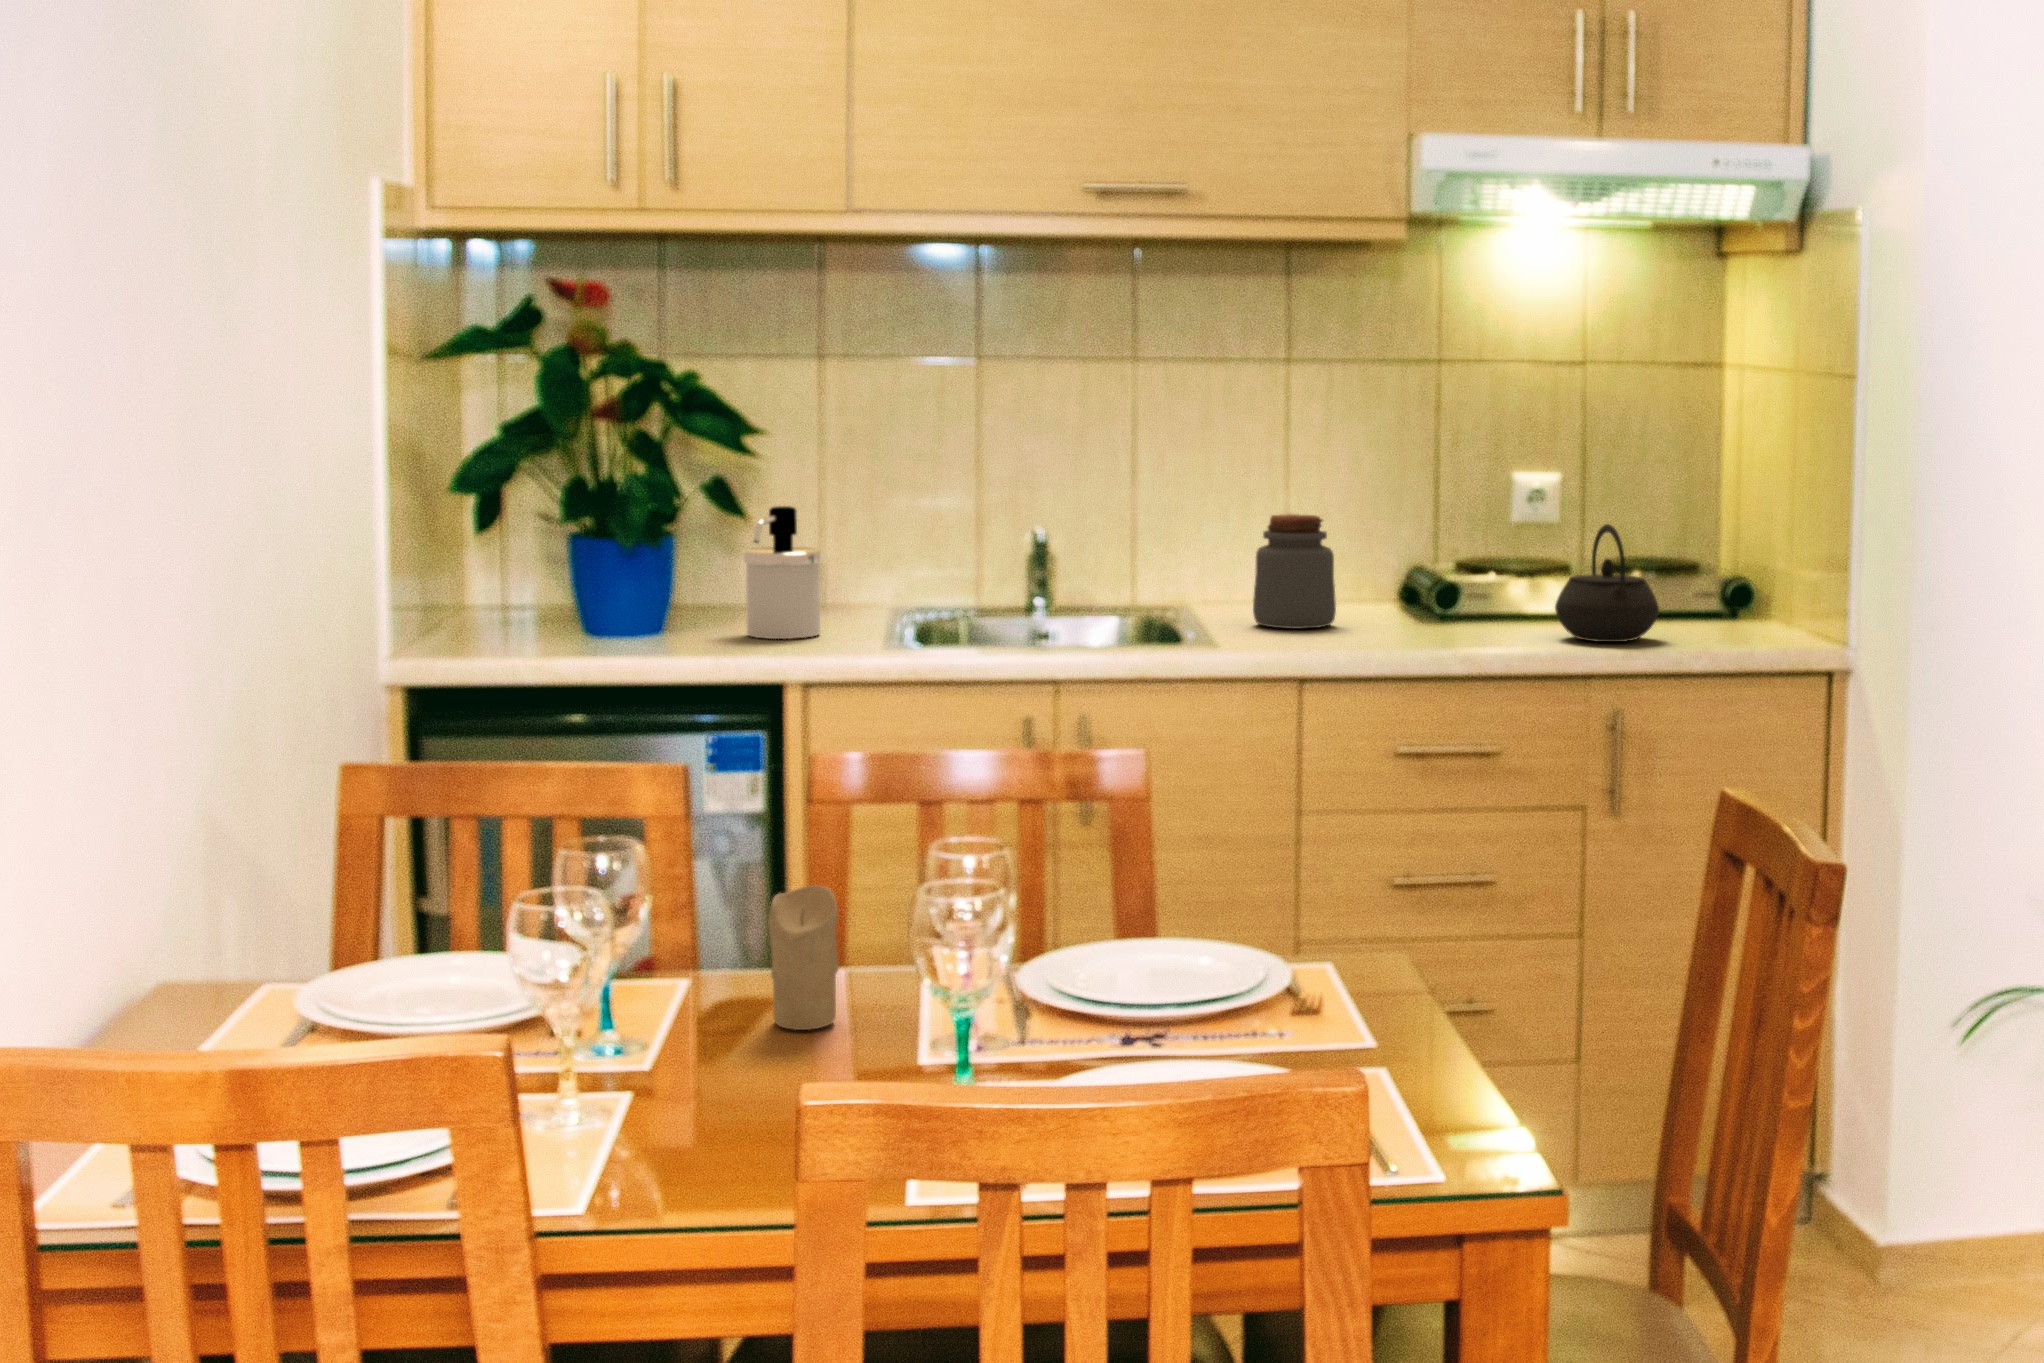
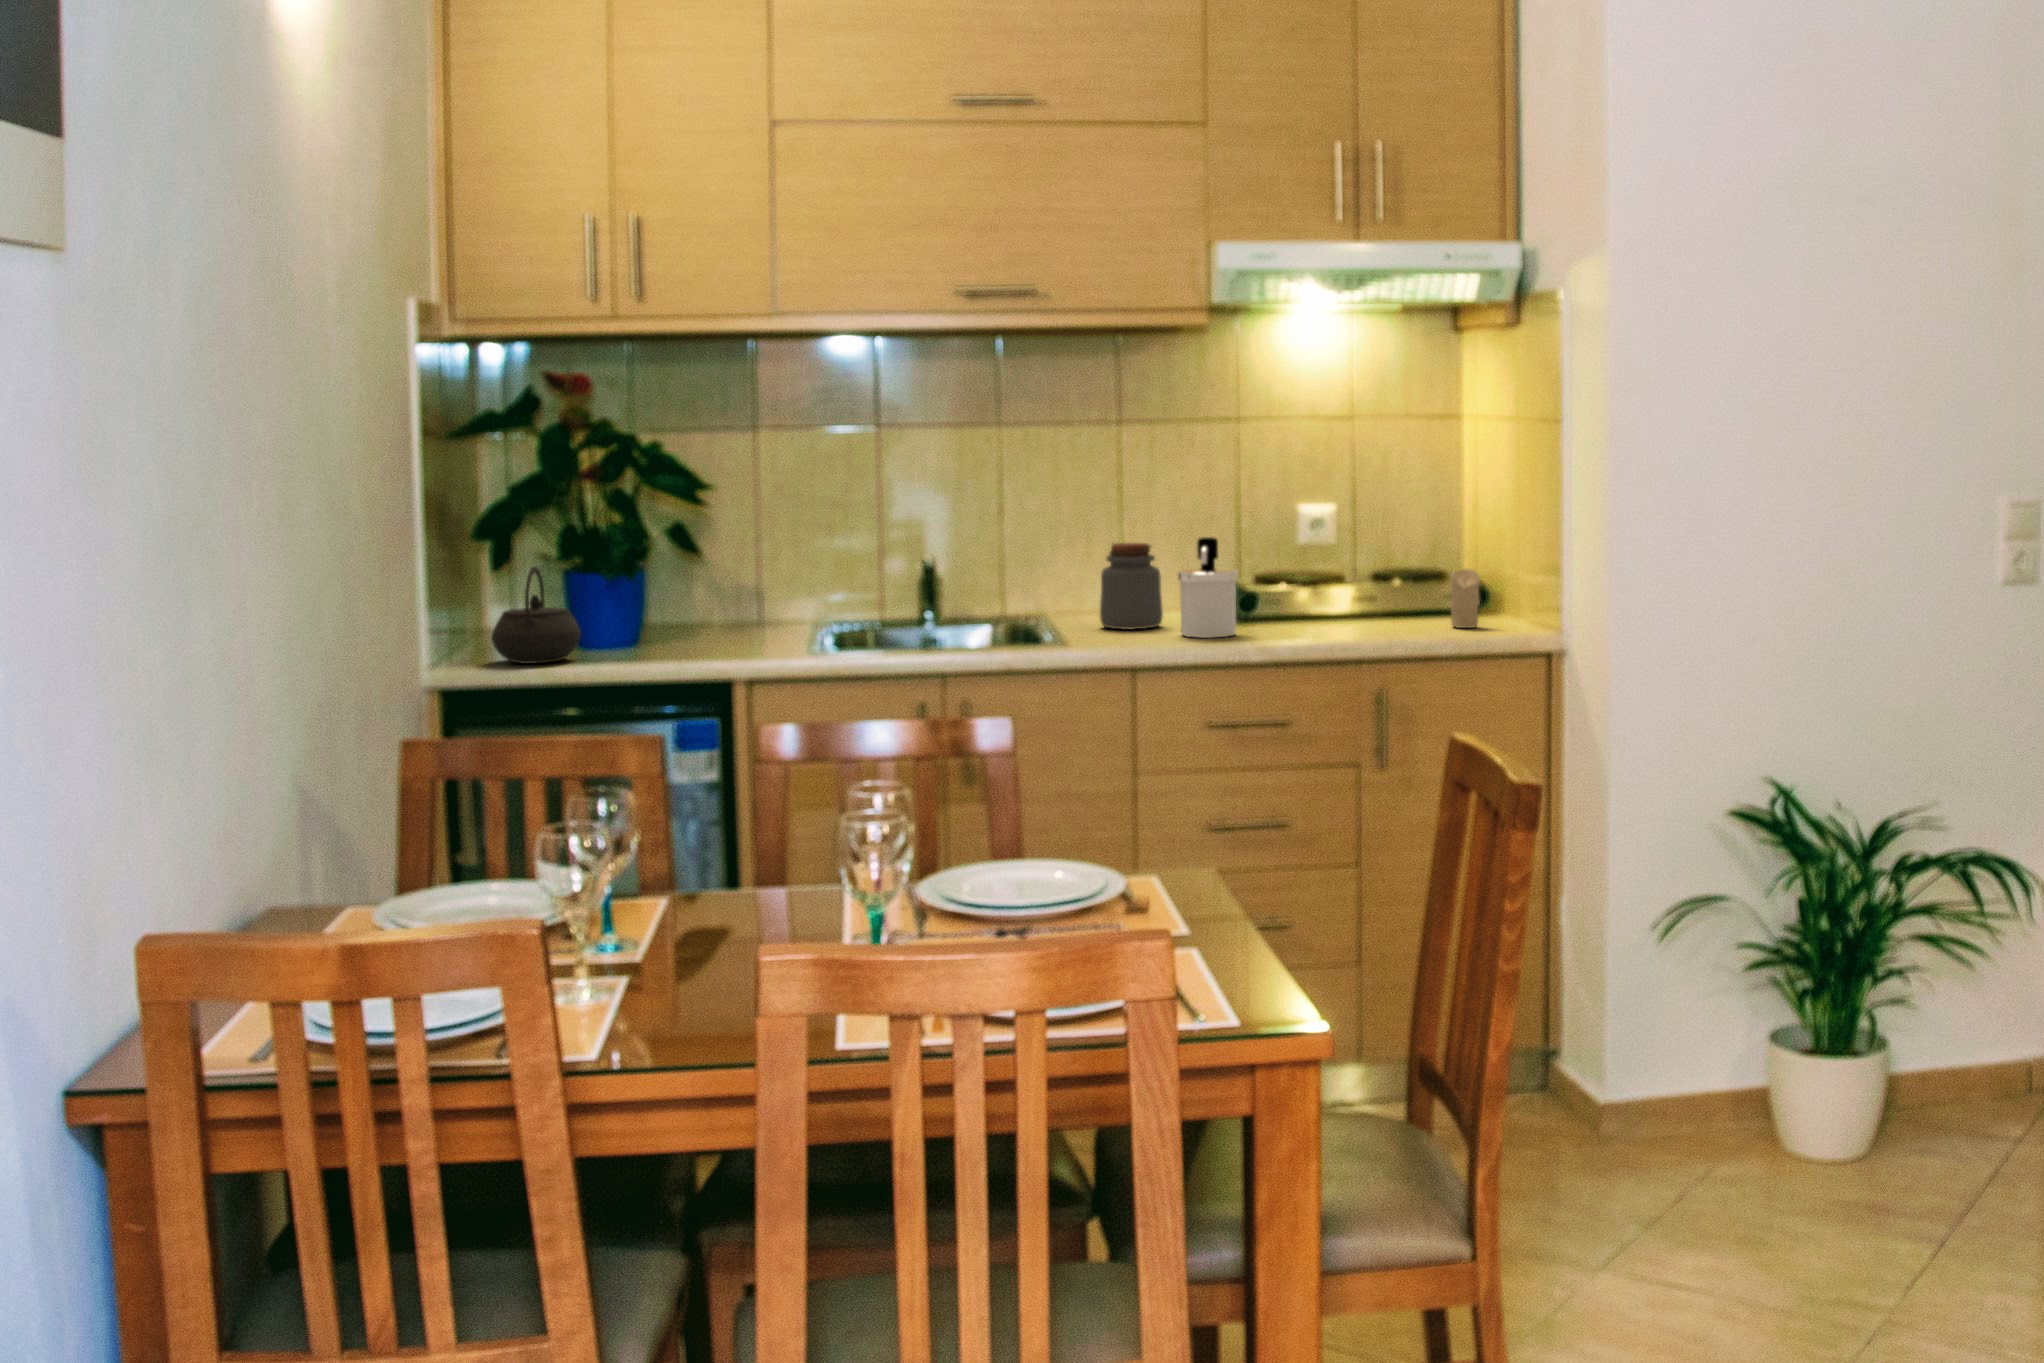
soap dispenser: present [743,506,823,639] -> present [1178,537,1238,638]
kettle: present [1555,524,1659,642] -> present [491,566,581,664]
candle: present [768,885,839,1030] -> present [1451,569,1480,628]

